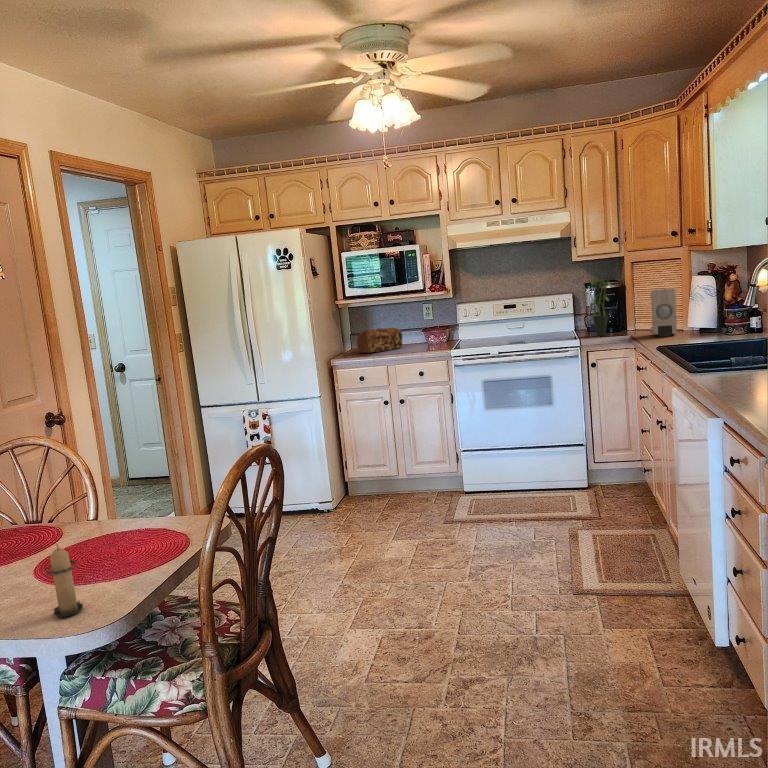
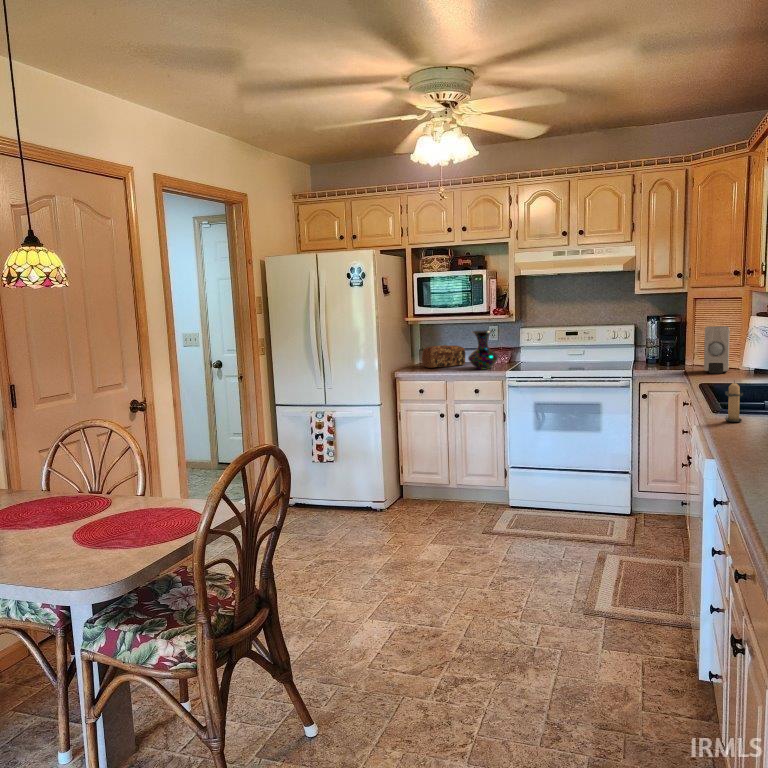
potted plant: present [590,280,612,336] -> none [647,310,673,368]
vase: none [408,309,439,351] -> present [468,330,498,369]
candle: present [45,544,83,617] -> present [725,381,743,422]

